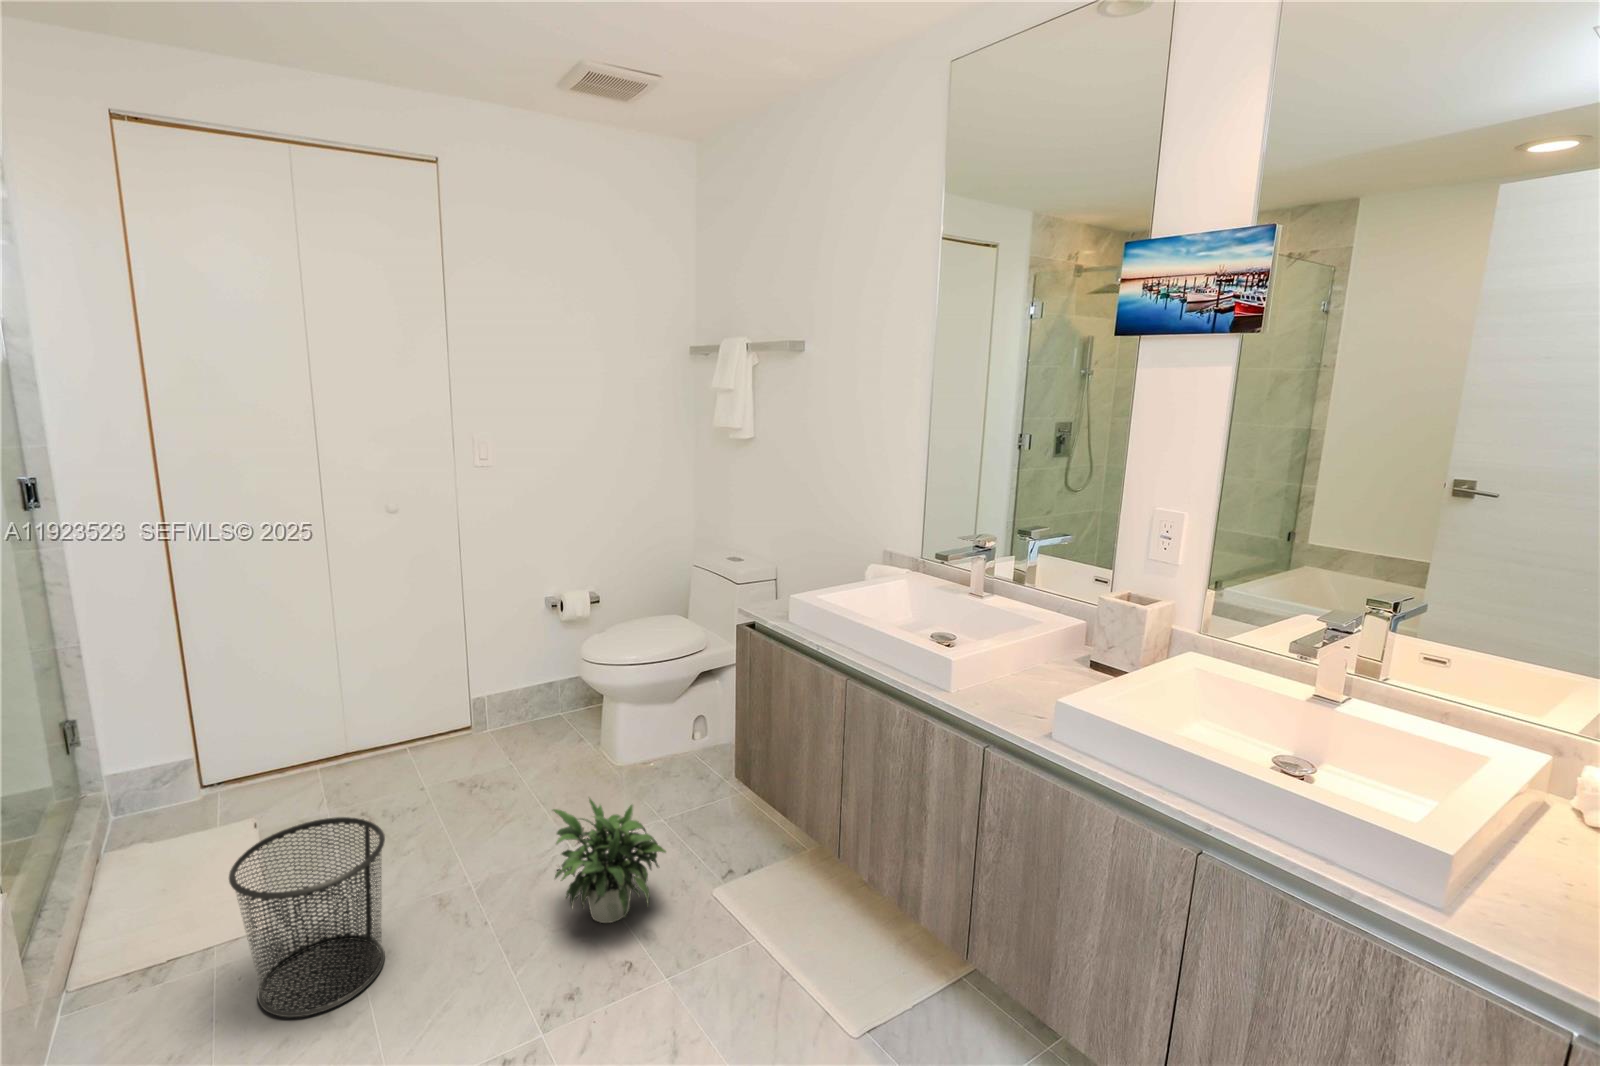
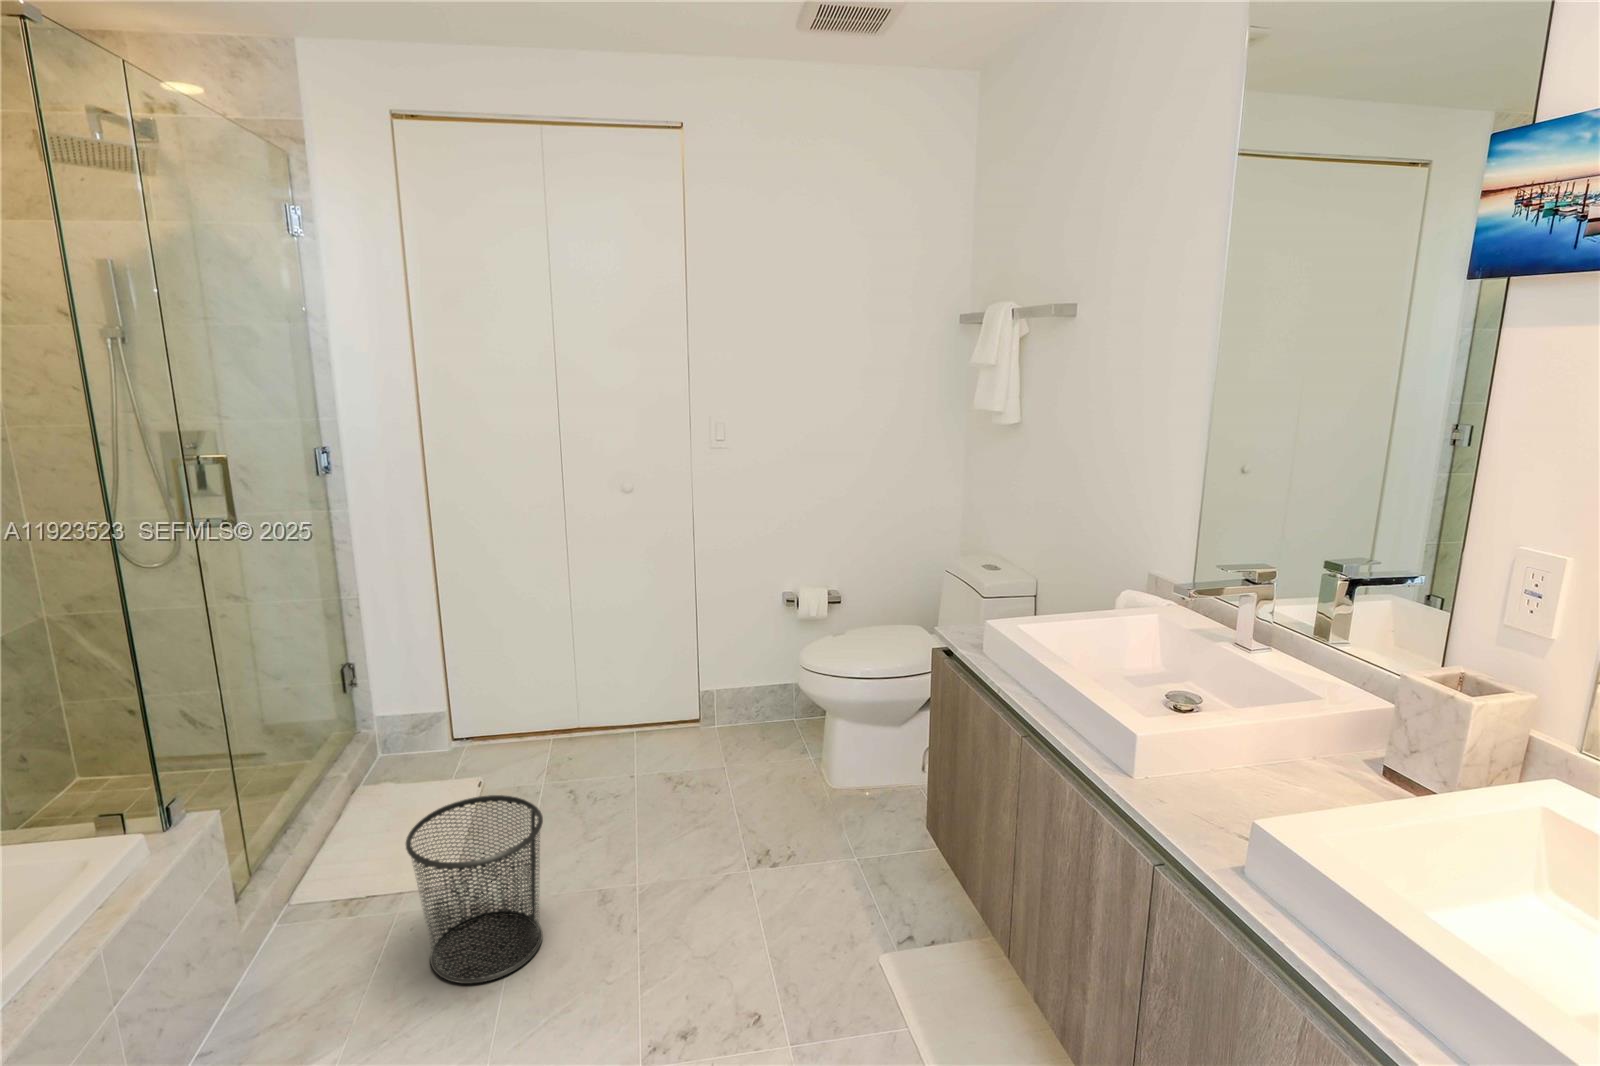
potted plant: present [553,798,666,923] -> none [701,820,819,964]

